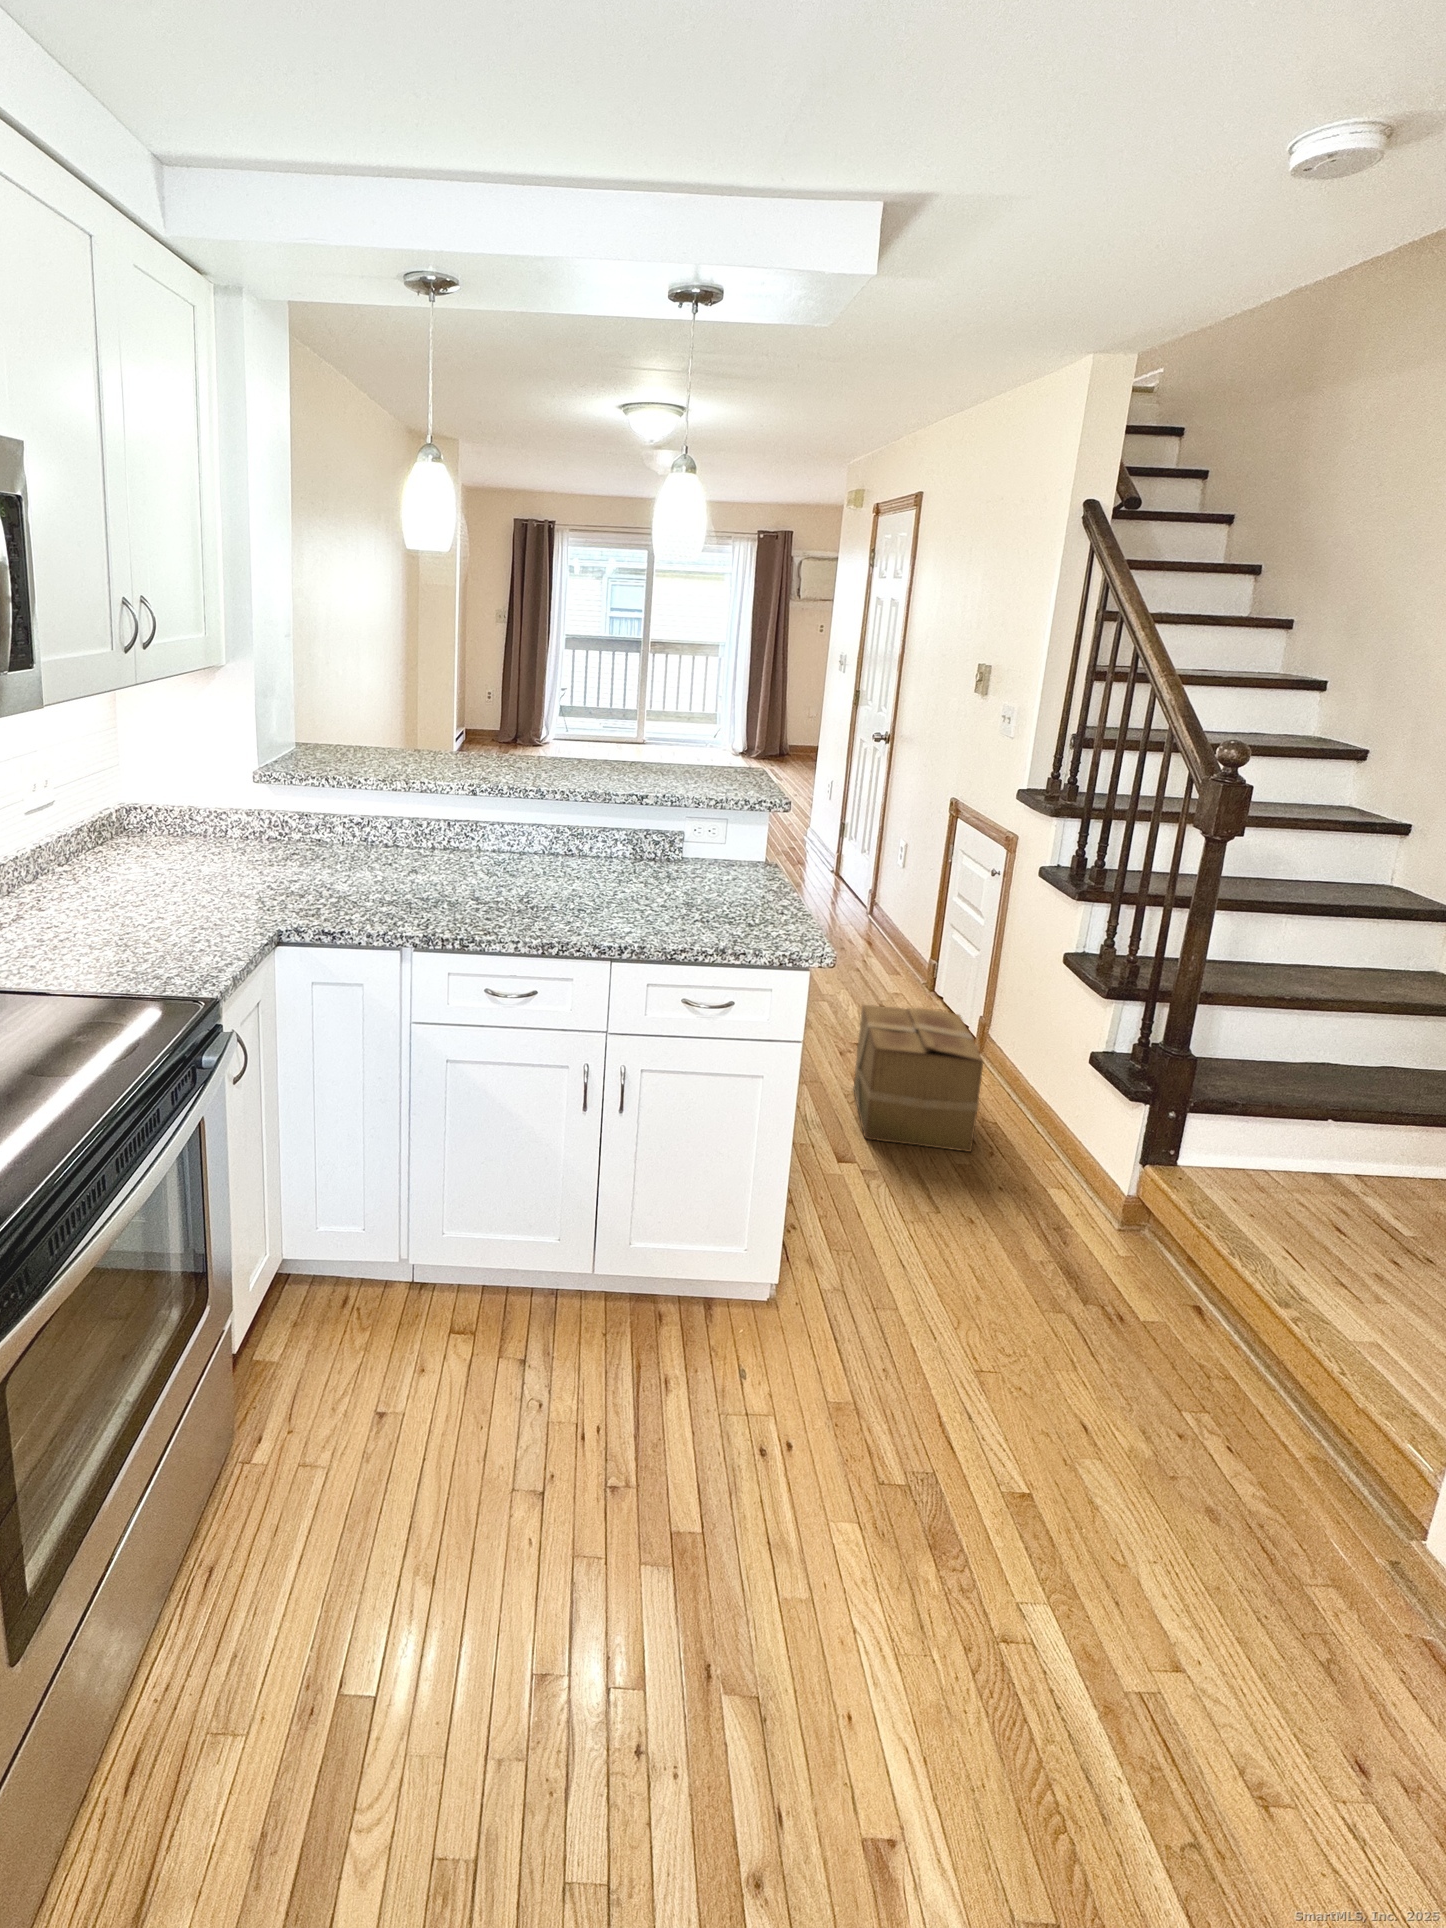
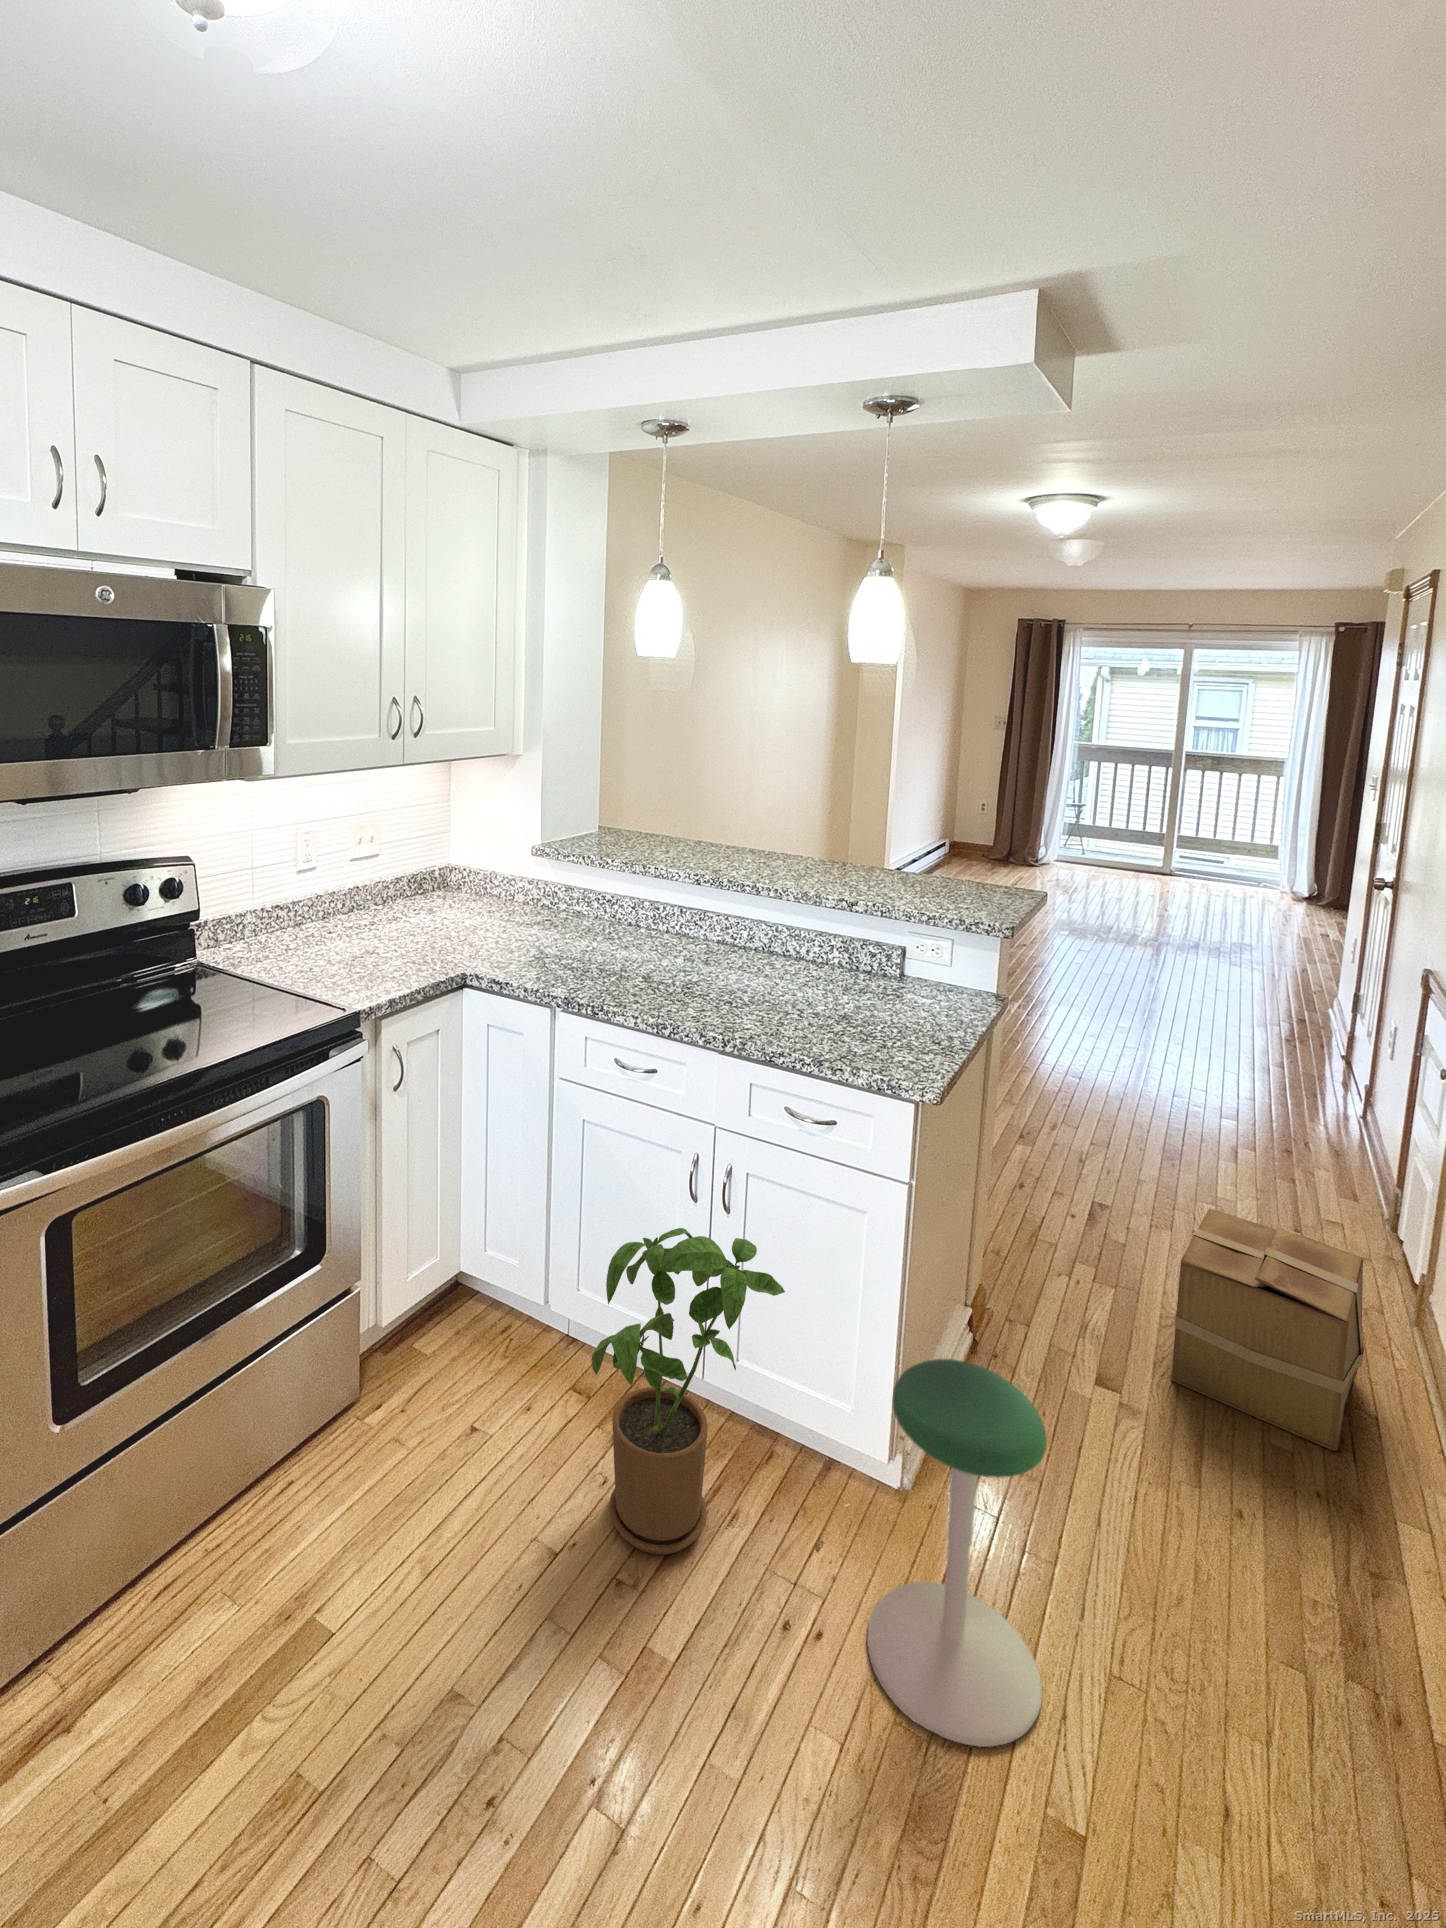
house plant: none [545,1129,729,1447] -> present [591,1228,785,1554]
stool: none [803,1172,957,1467] -> present [867,1359,1047,1747]

